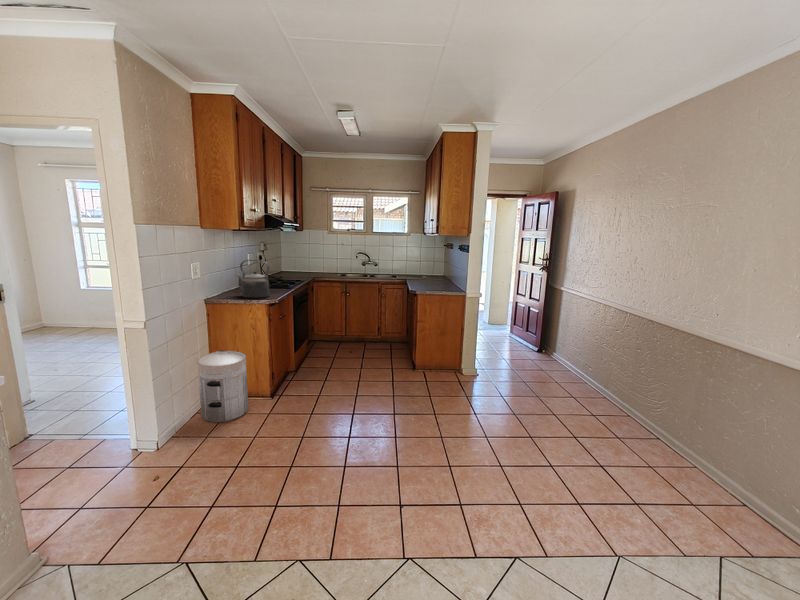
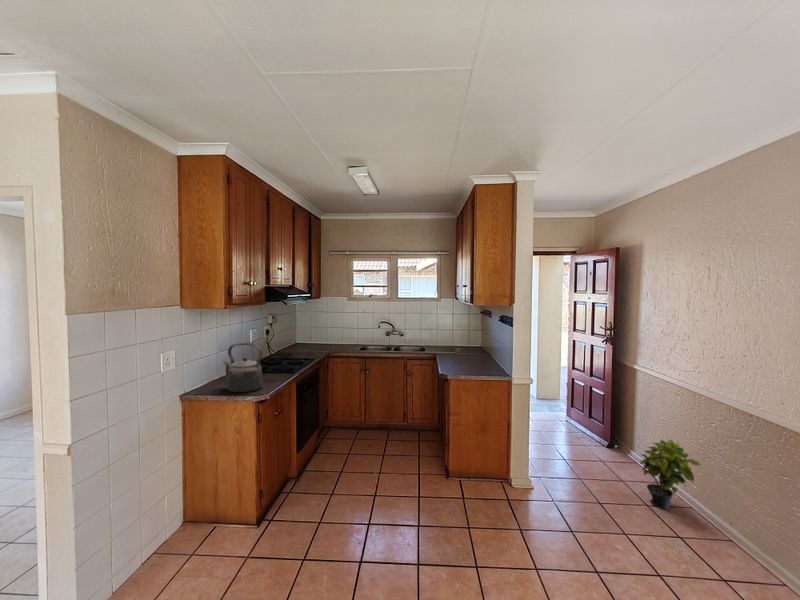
potted plant: none [555,336,594,385] -> present [640,440,701,509]
waste bin: present [197,350,248,423] -> none [154,464,222,575]

